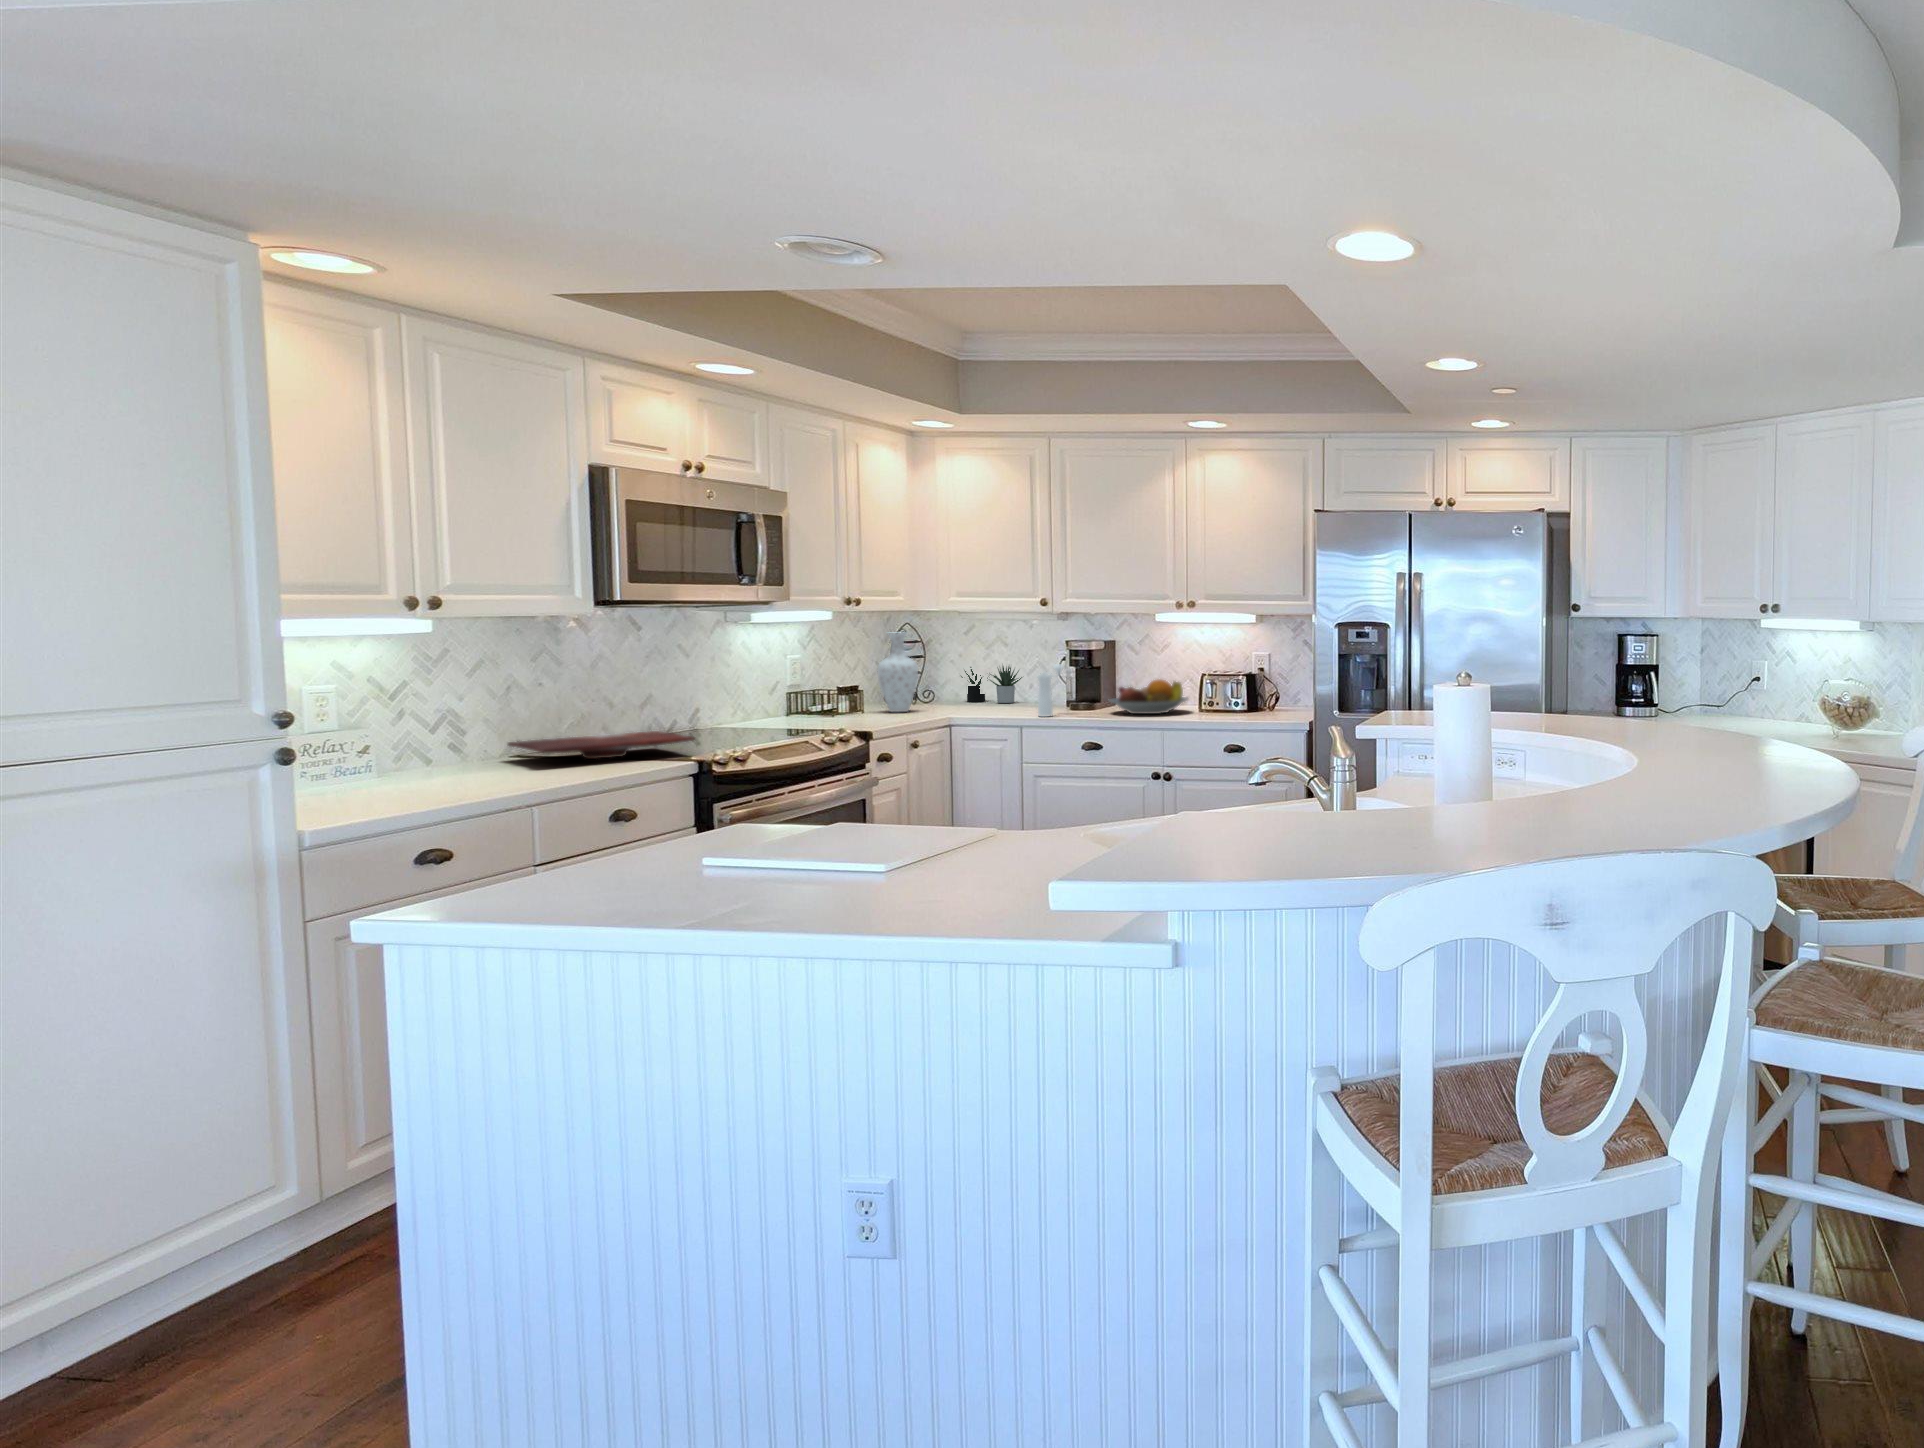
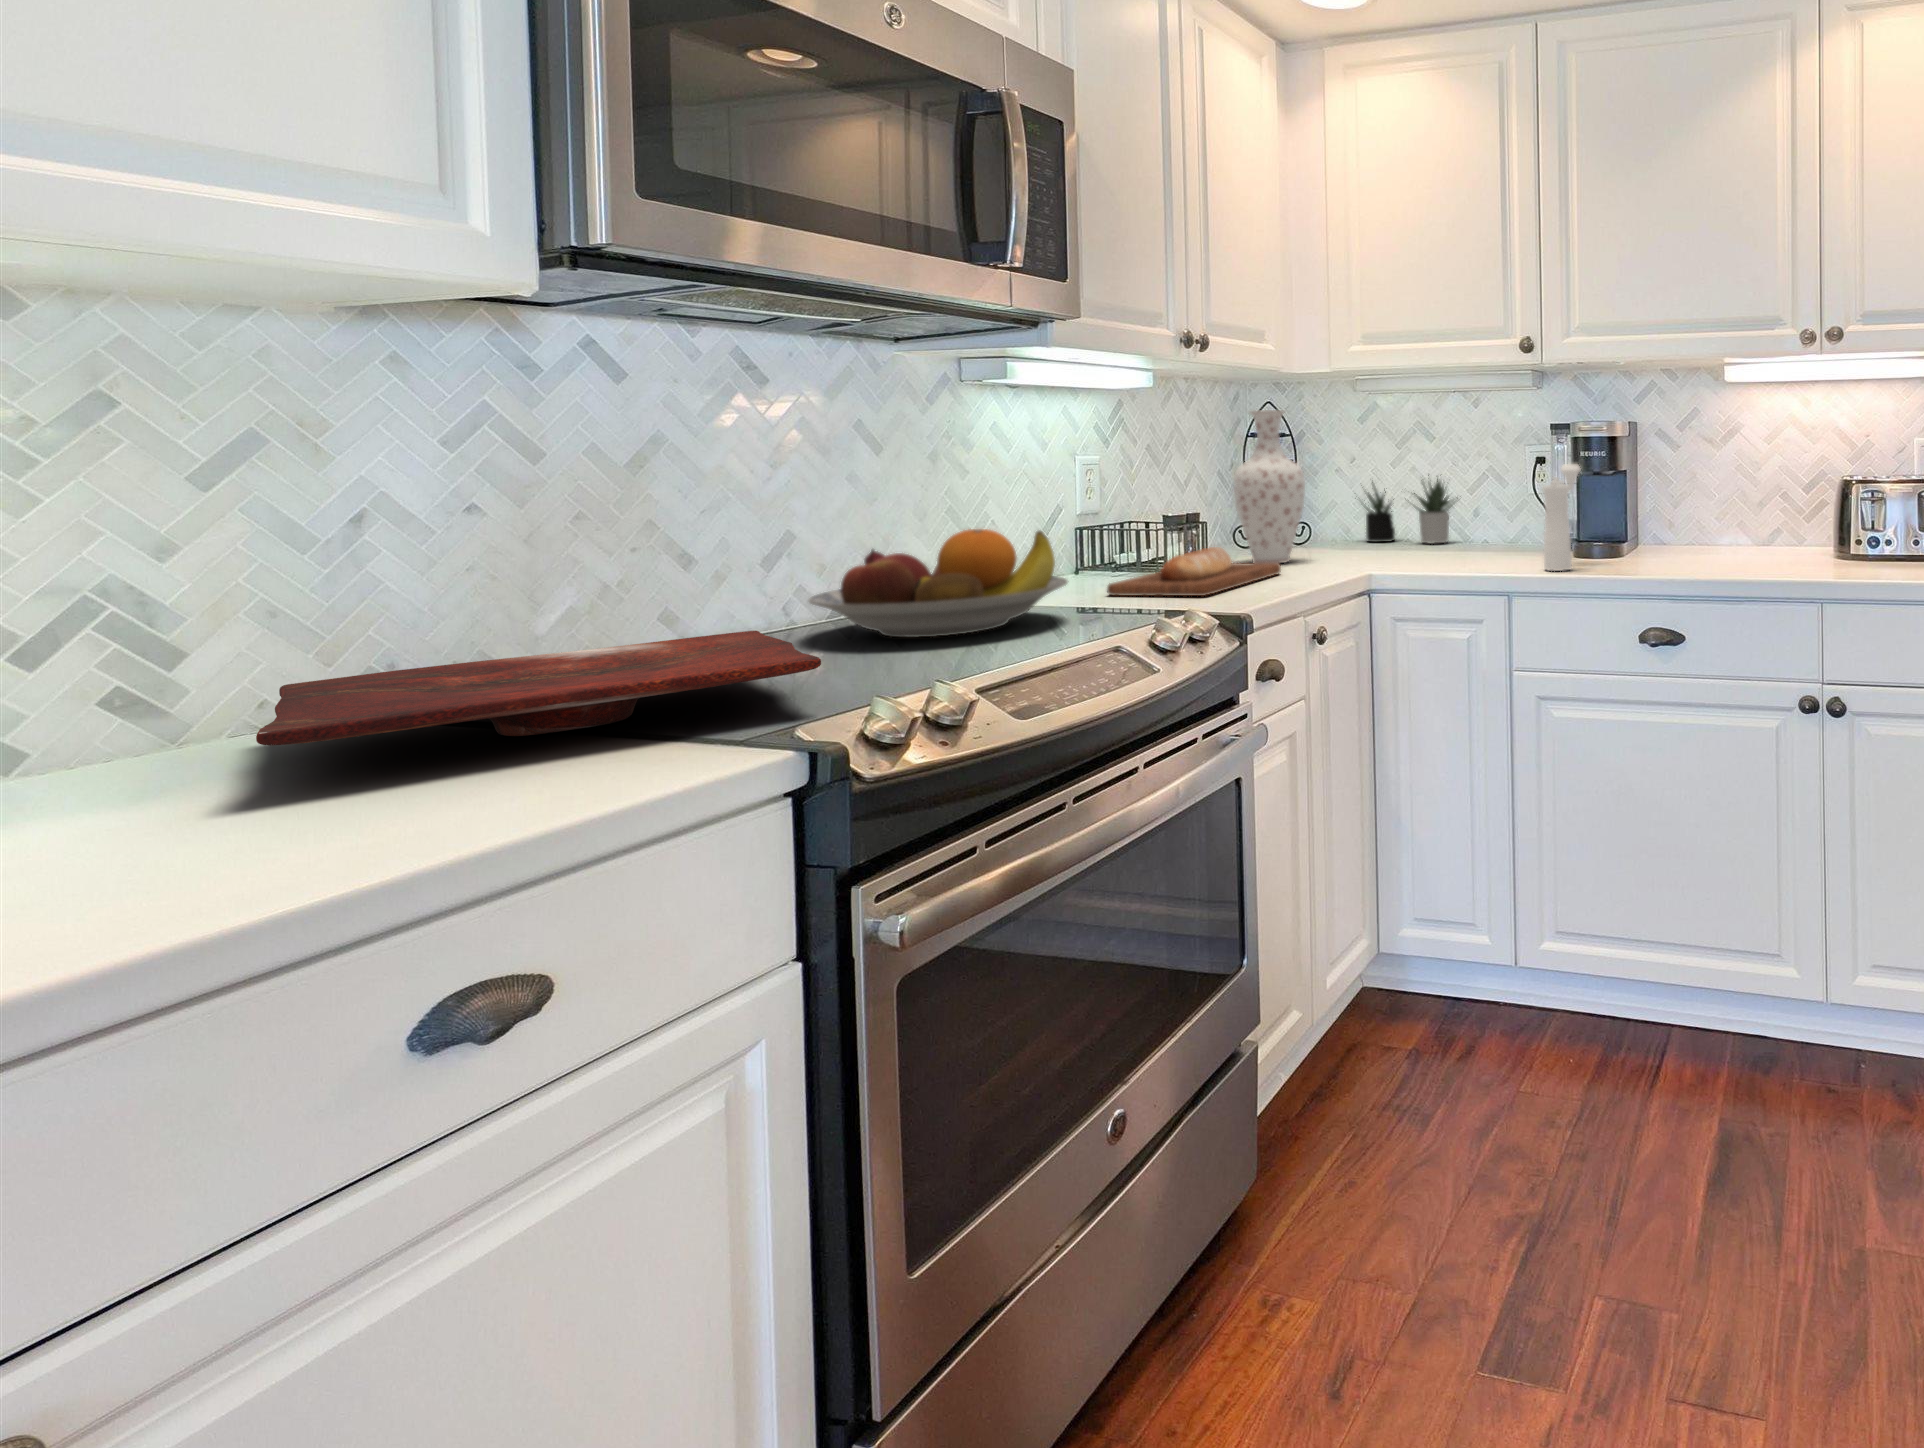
fruit bowl: present [1110,679,1187,714] -> present [809,529,1068,638]
bread loaf: none [803,703,899,725] -> present [1107,547,1281,596]

